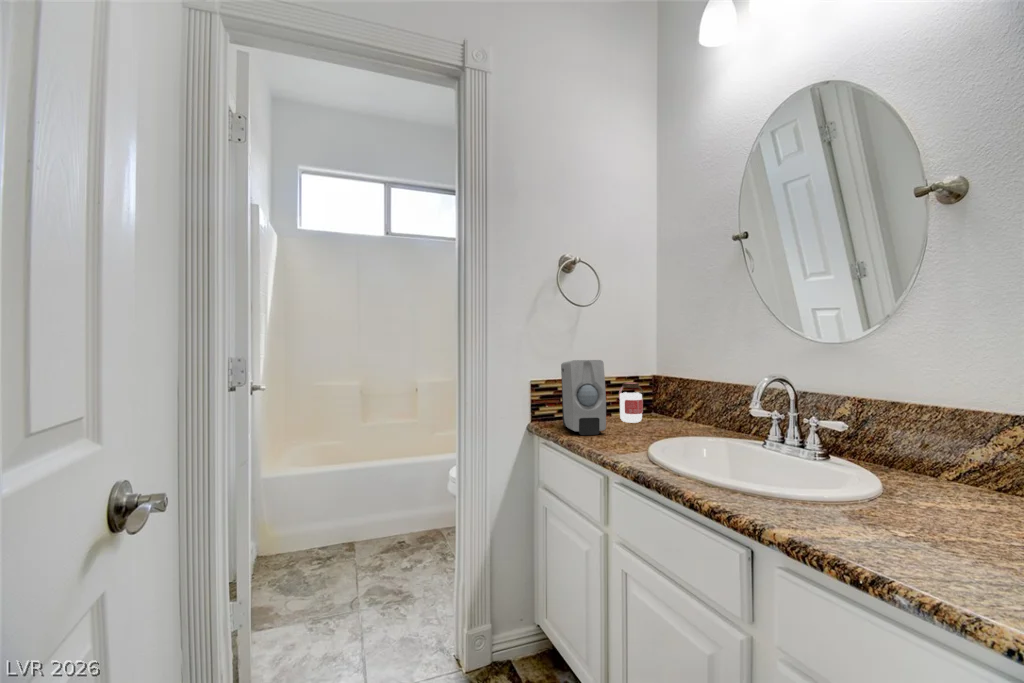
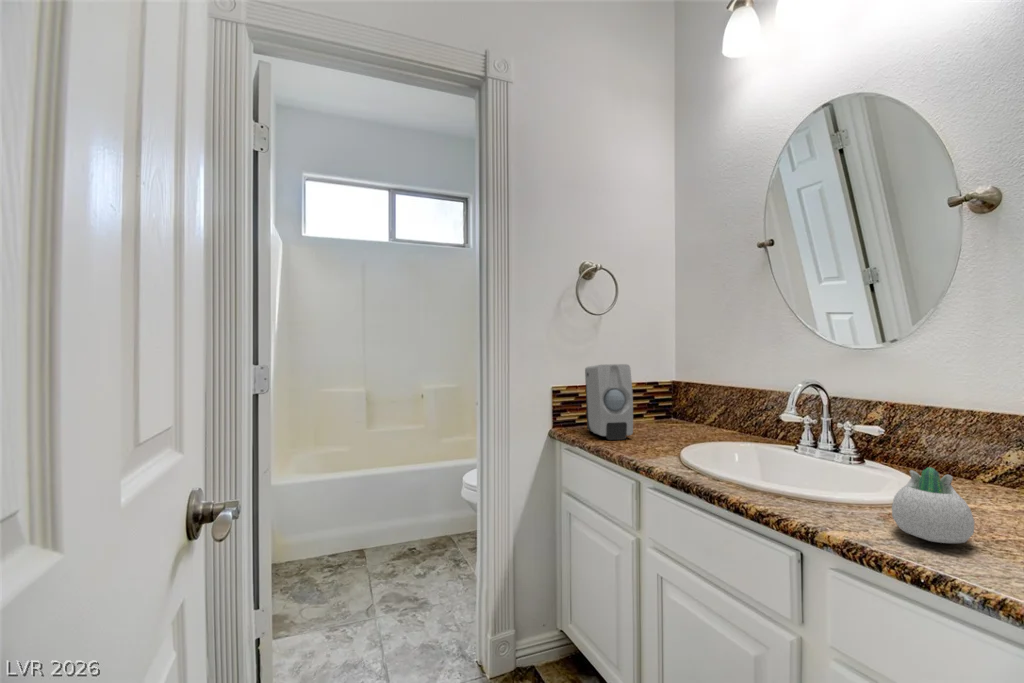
jar: present [619,382,643,423] -> none [642,387,667,428]
succulent planter: none [839,465,922,543] -> present [892,468,974,543]

